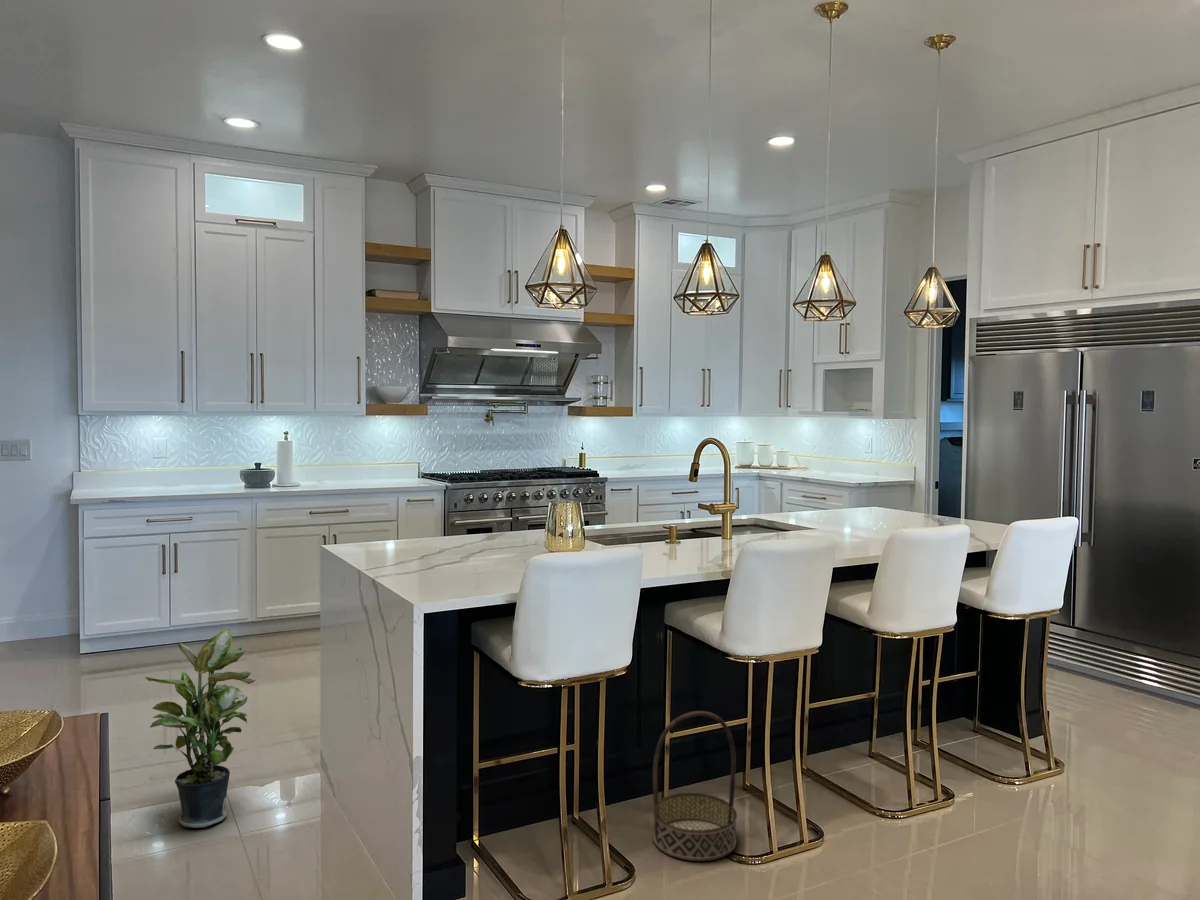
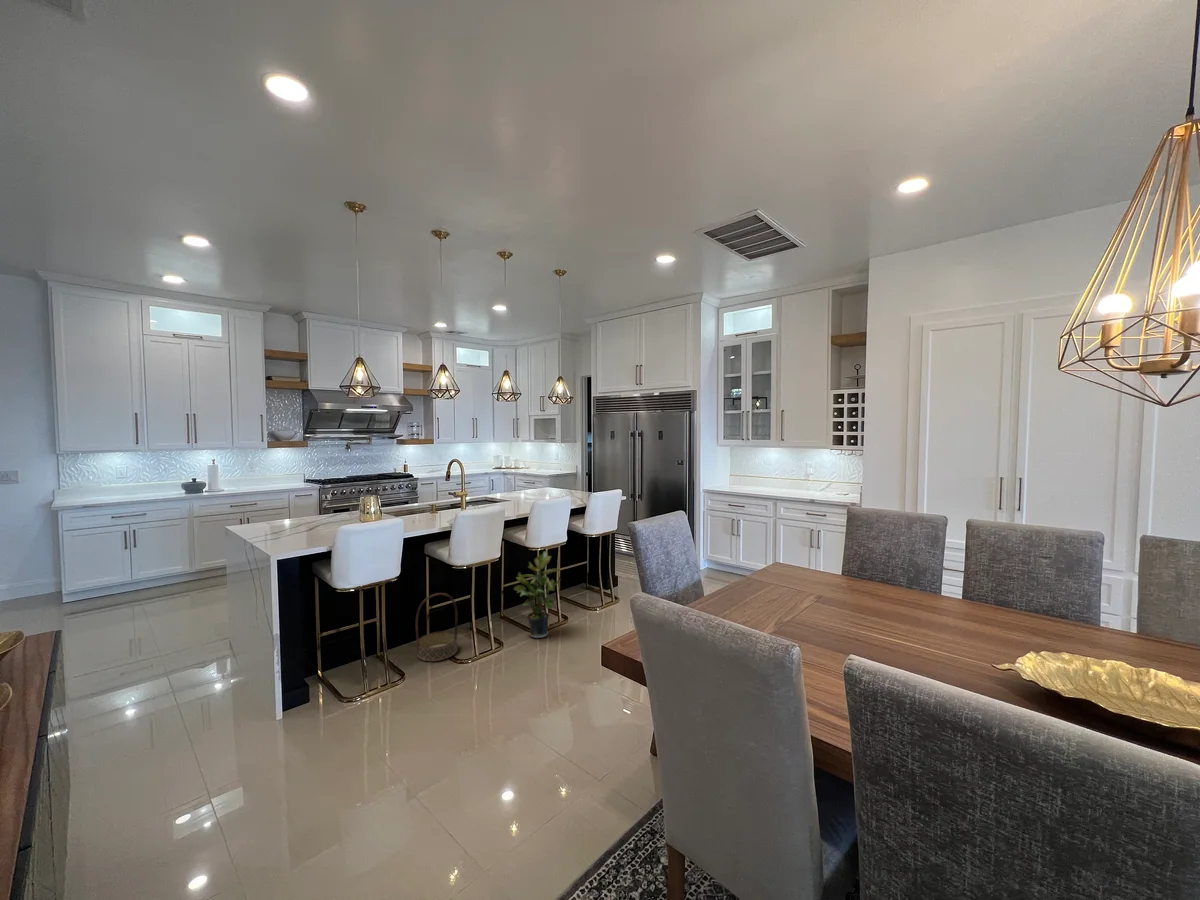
potted plant: present [145,629,255,828] -> present [514,552,560,638]

